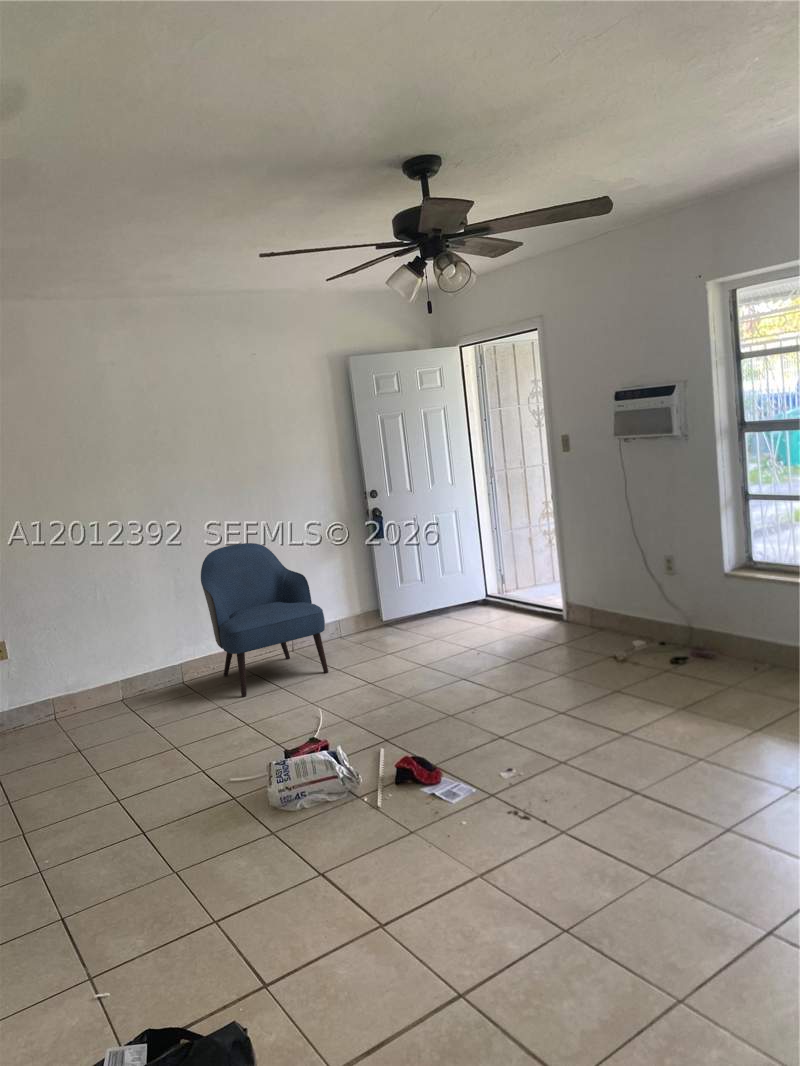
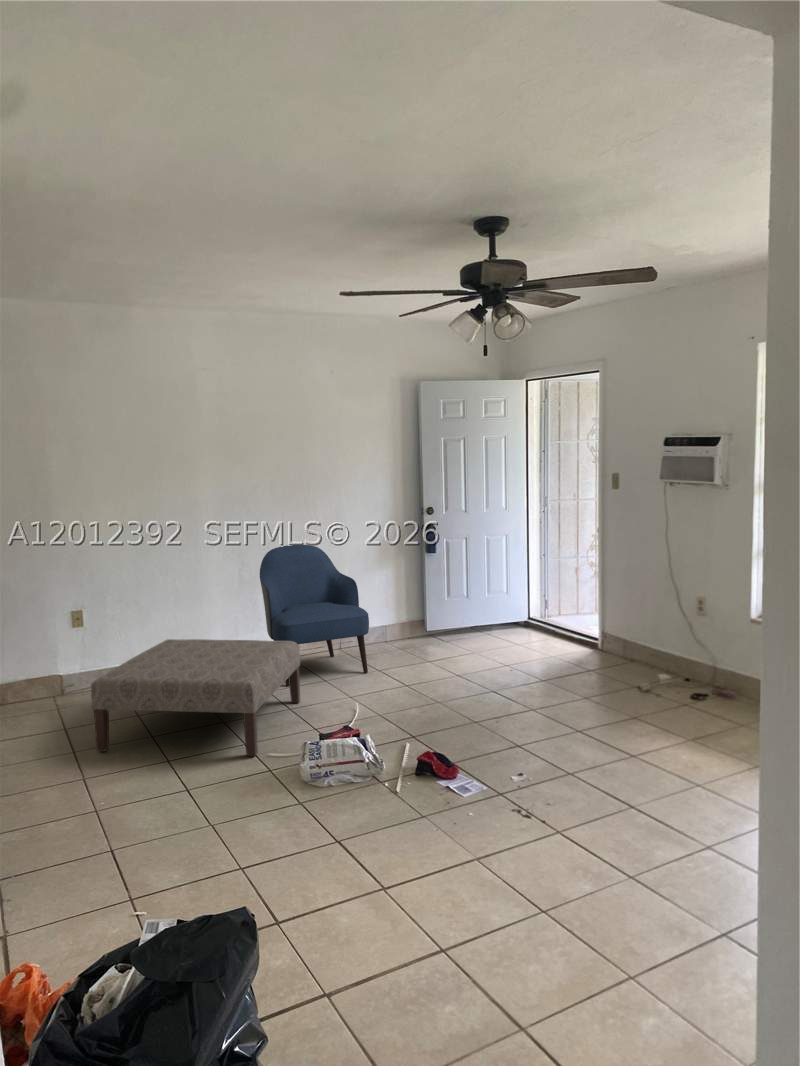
ottoman: none [20,649,259,798] -> present [91,639,300,756]

